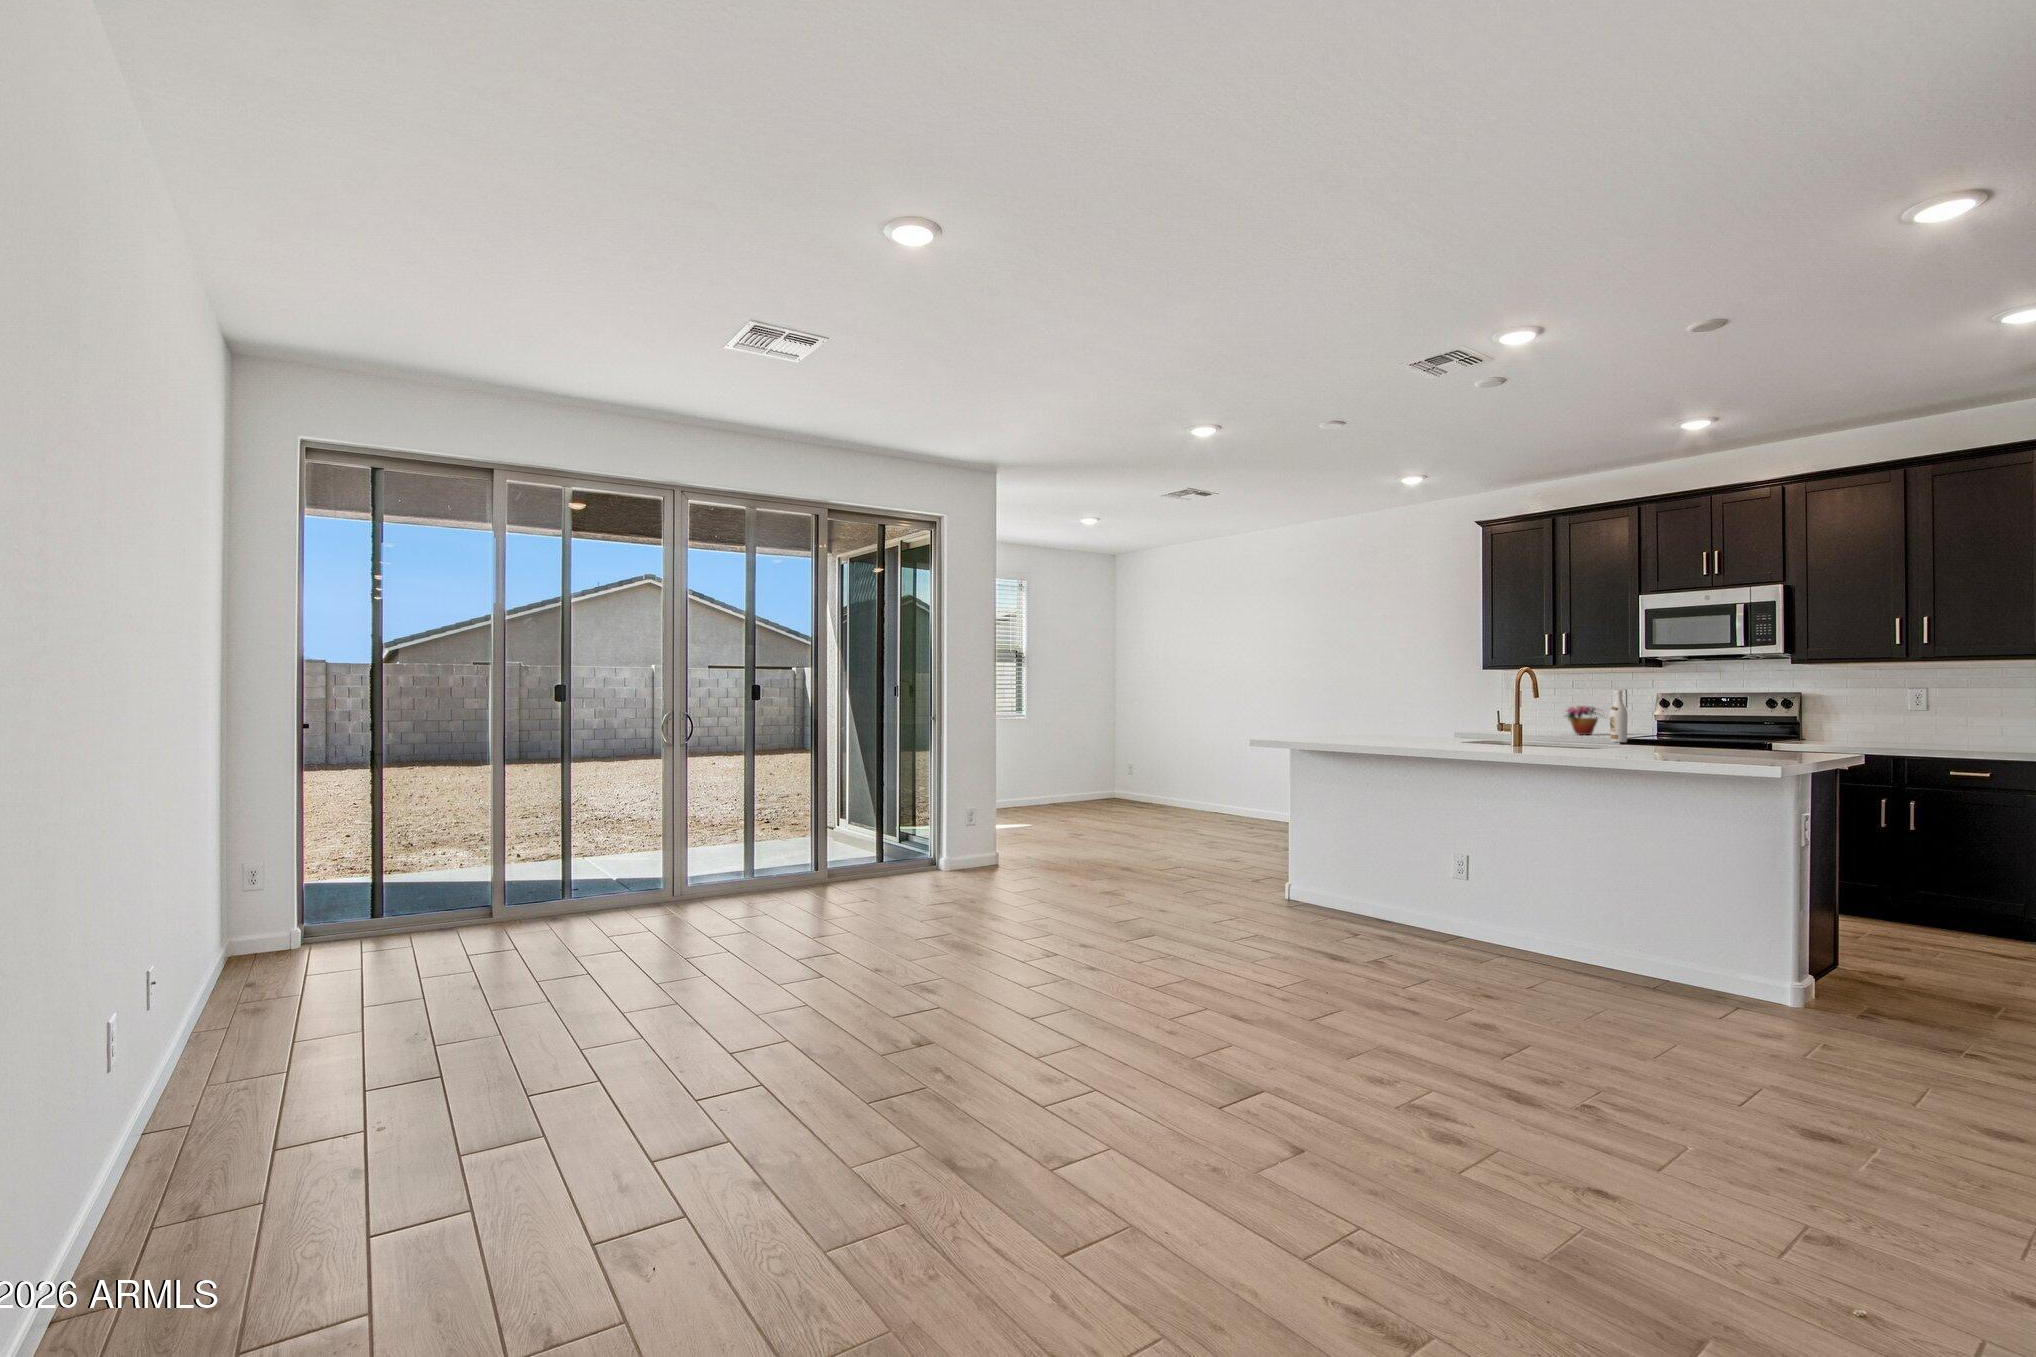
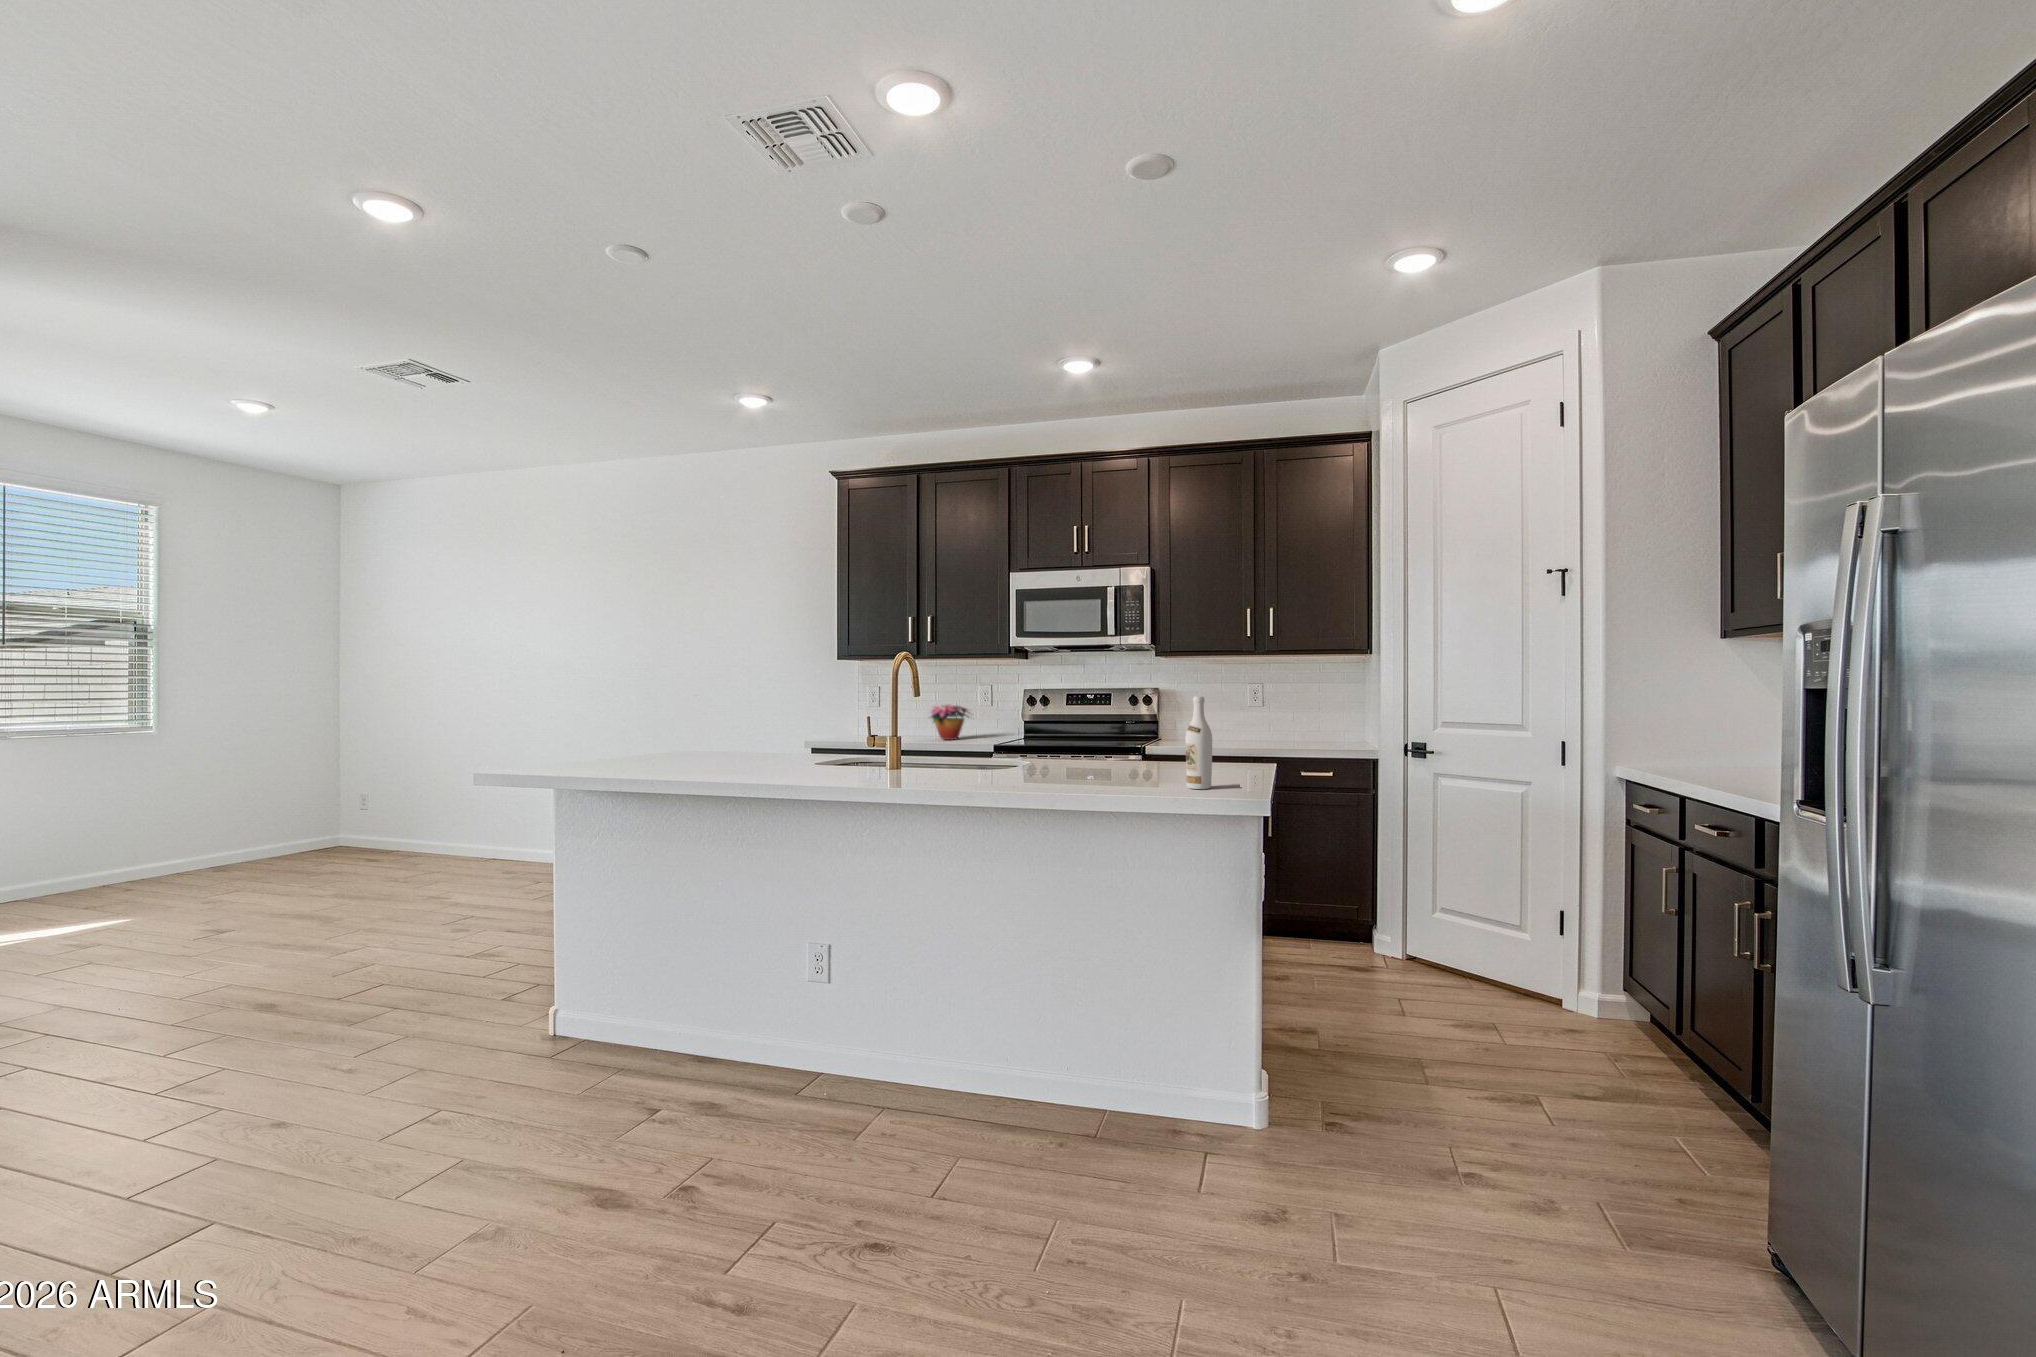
wine bottle: present [1610,690,1628,742] -> present [1185,696,1212,789]

